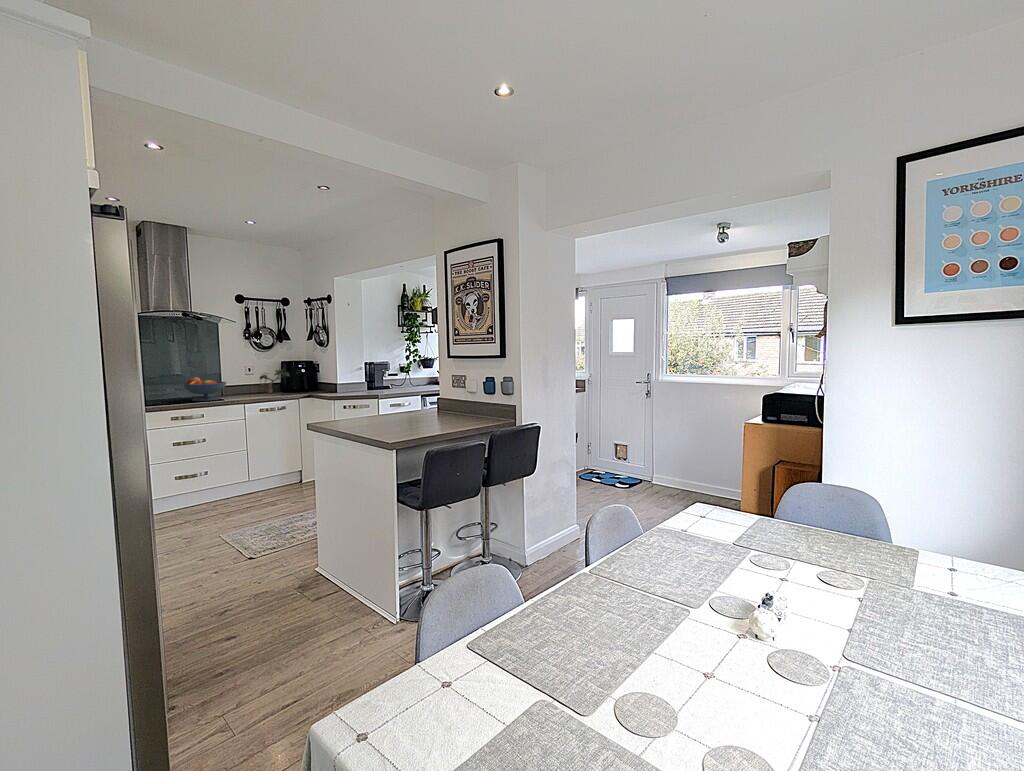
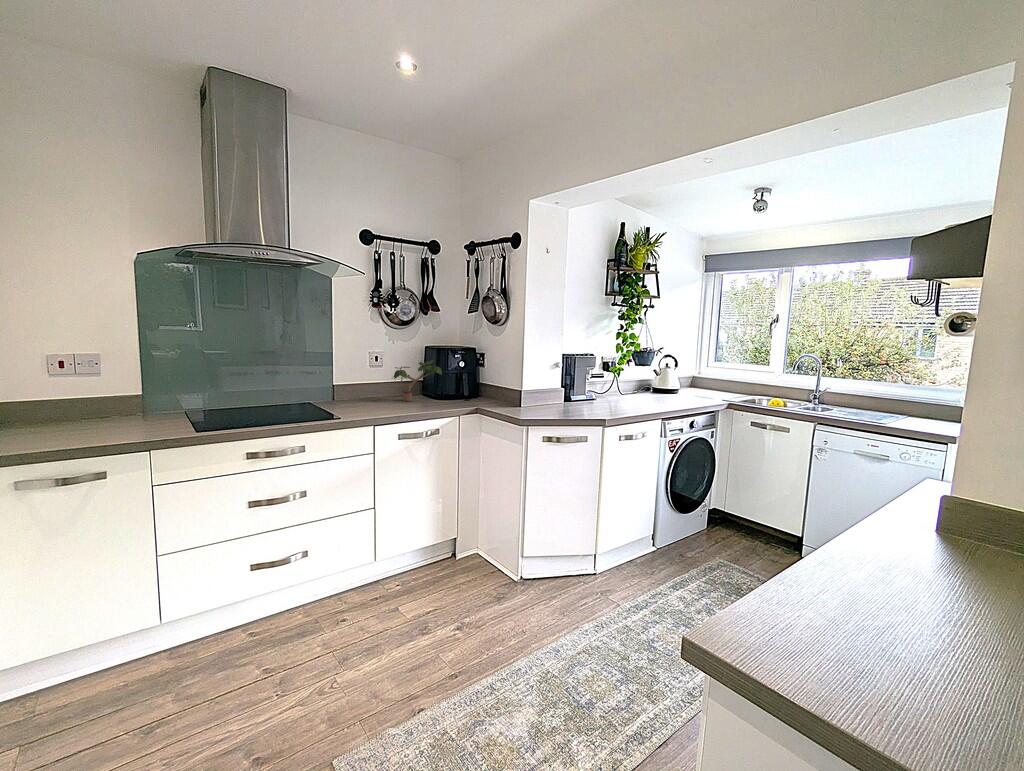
fruit bowl: present [183,377,226,401] -> none [270,372,343,417]

